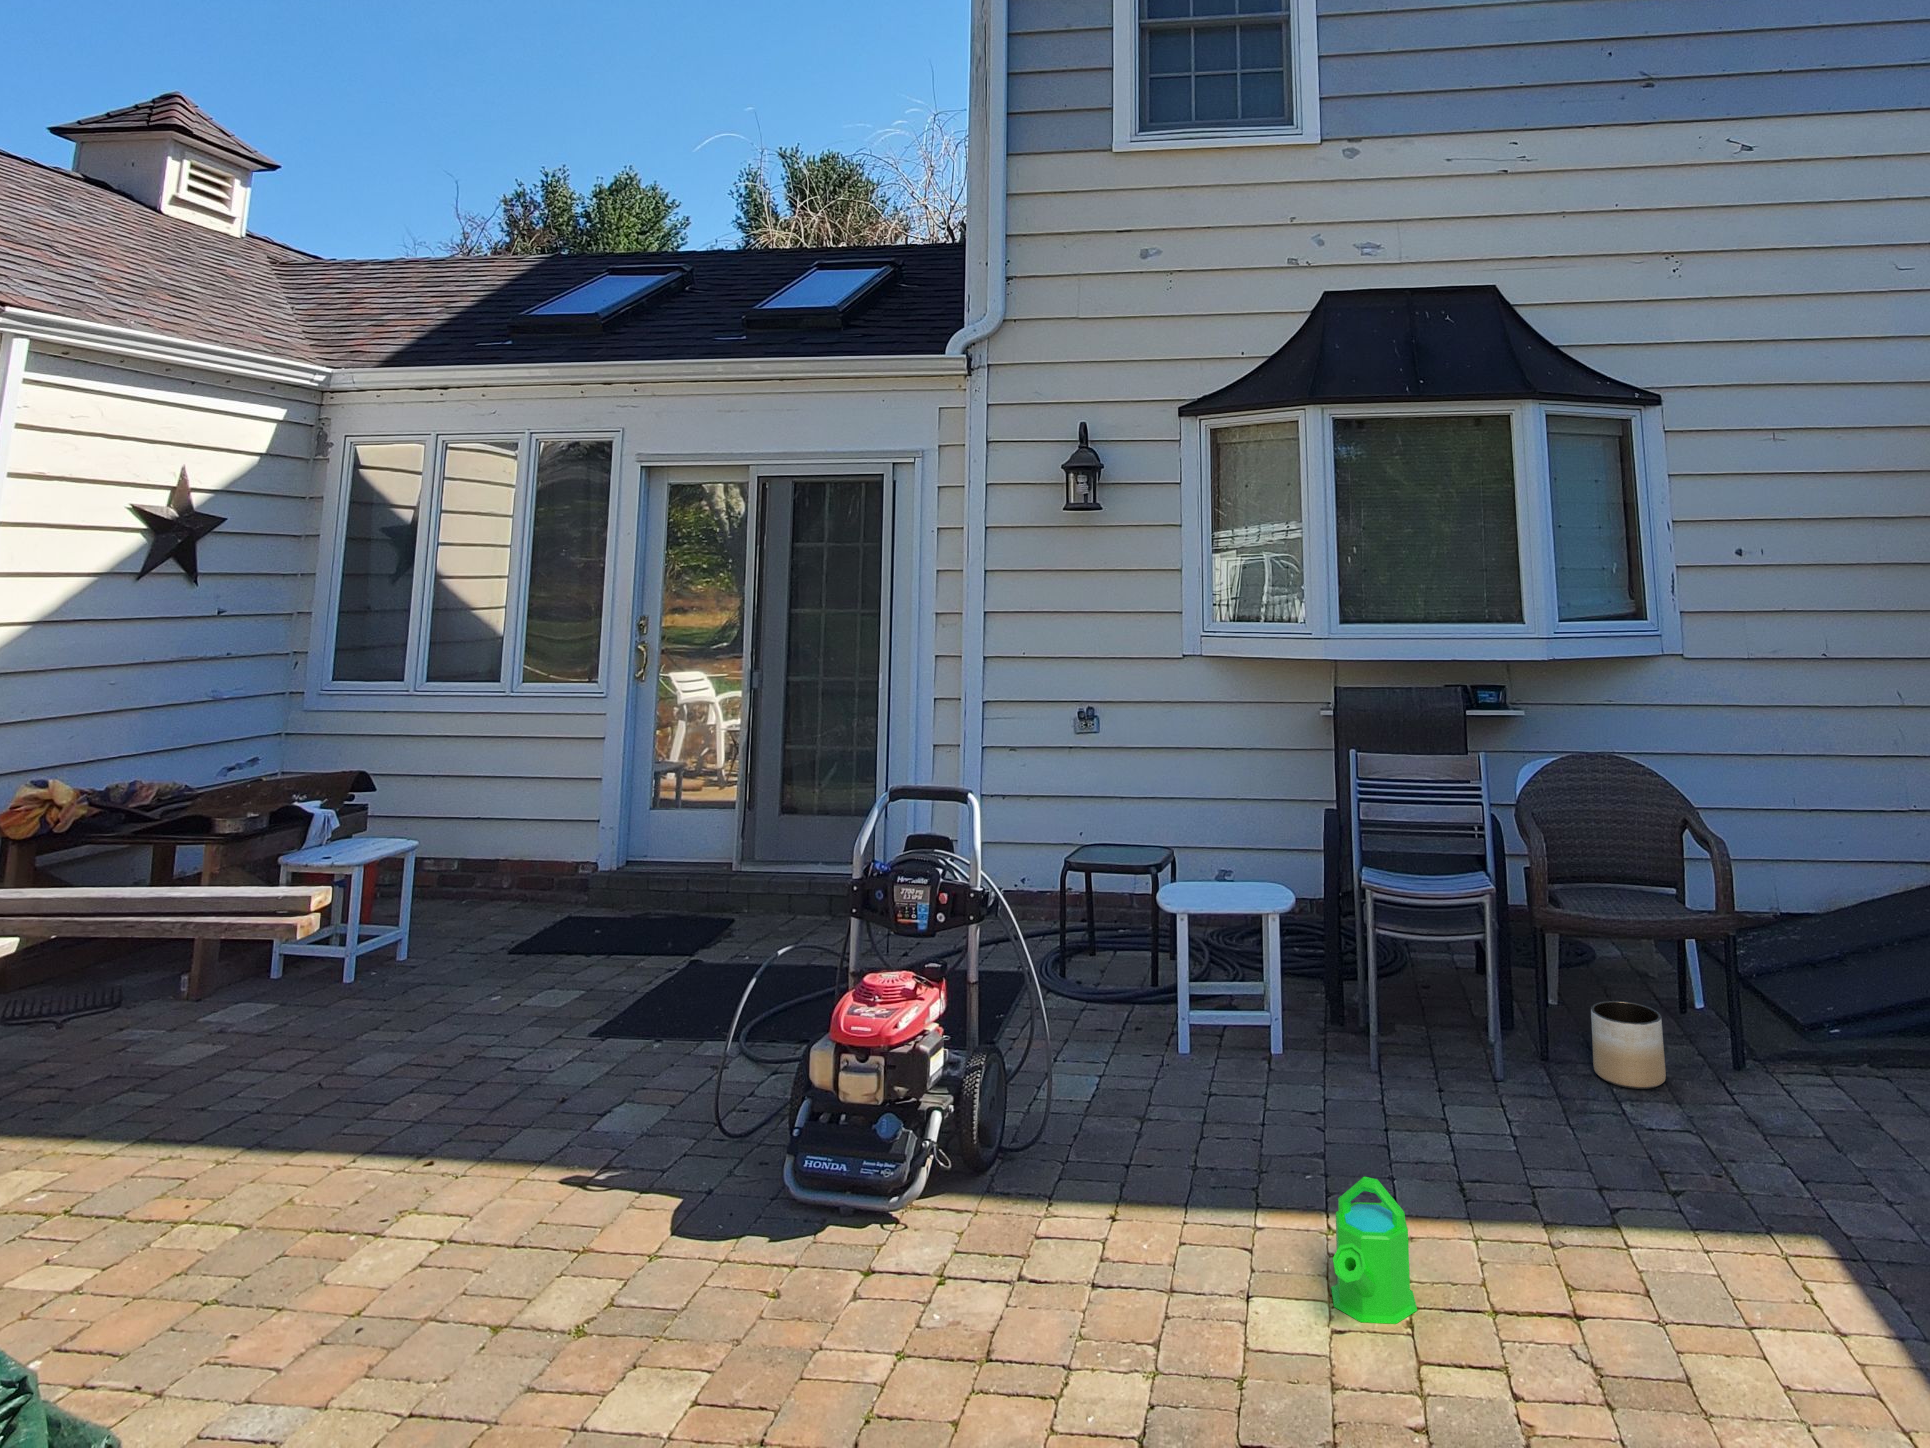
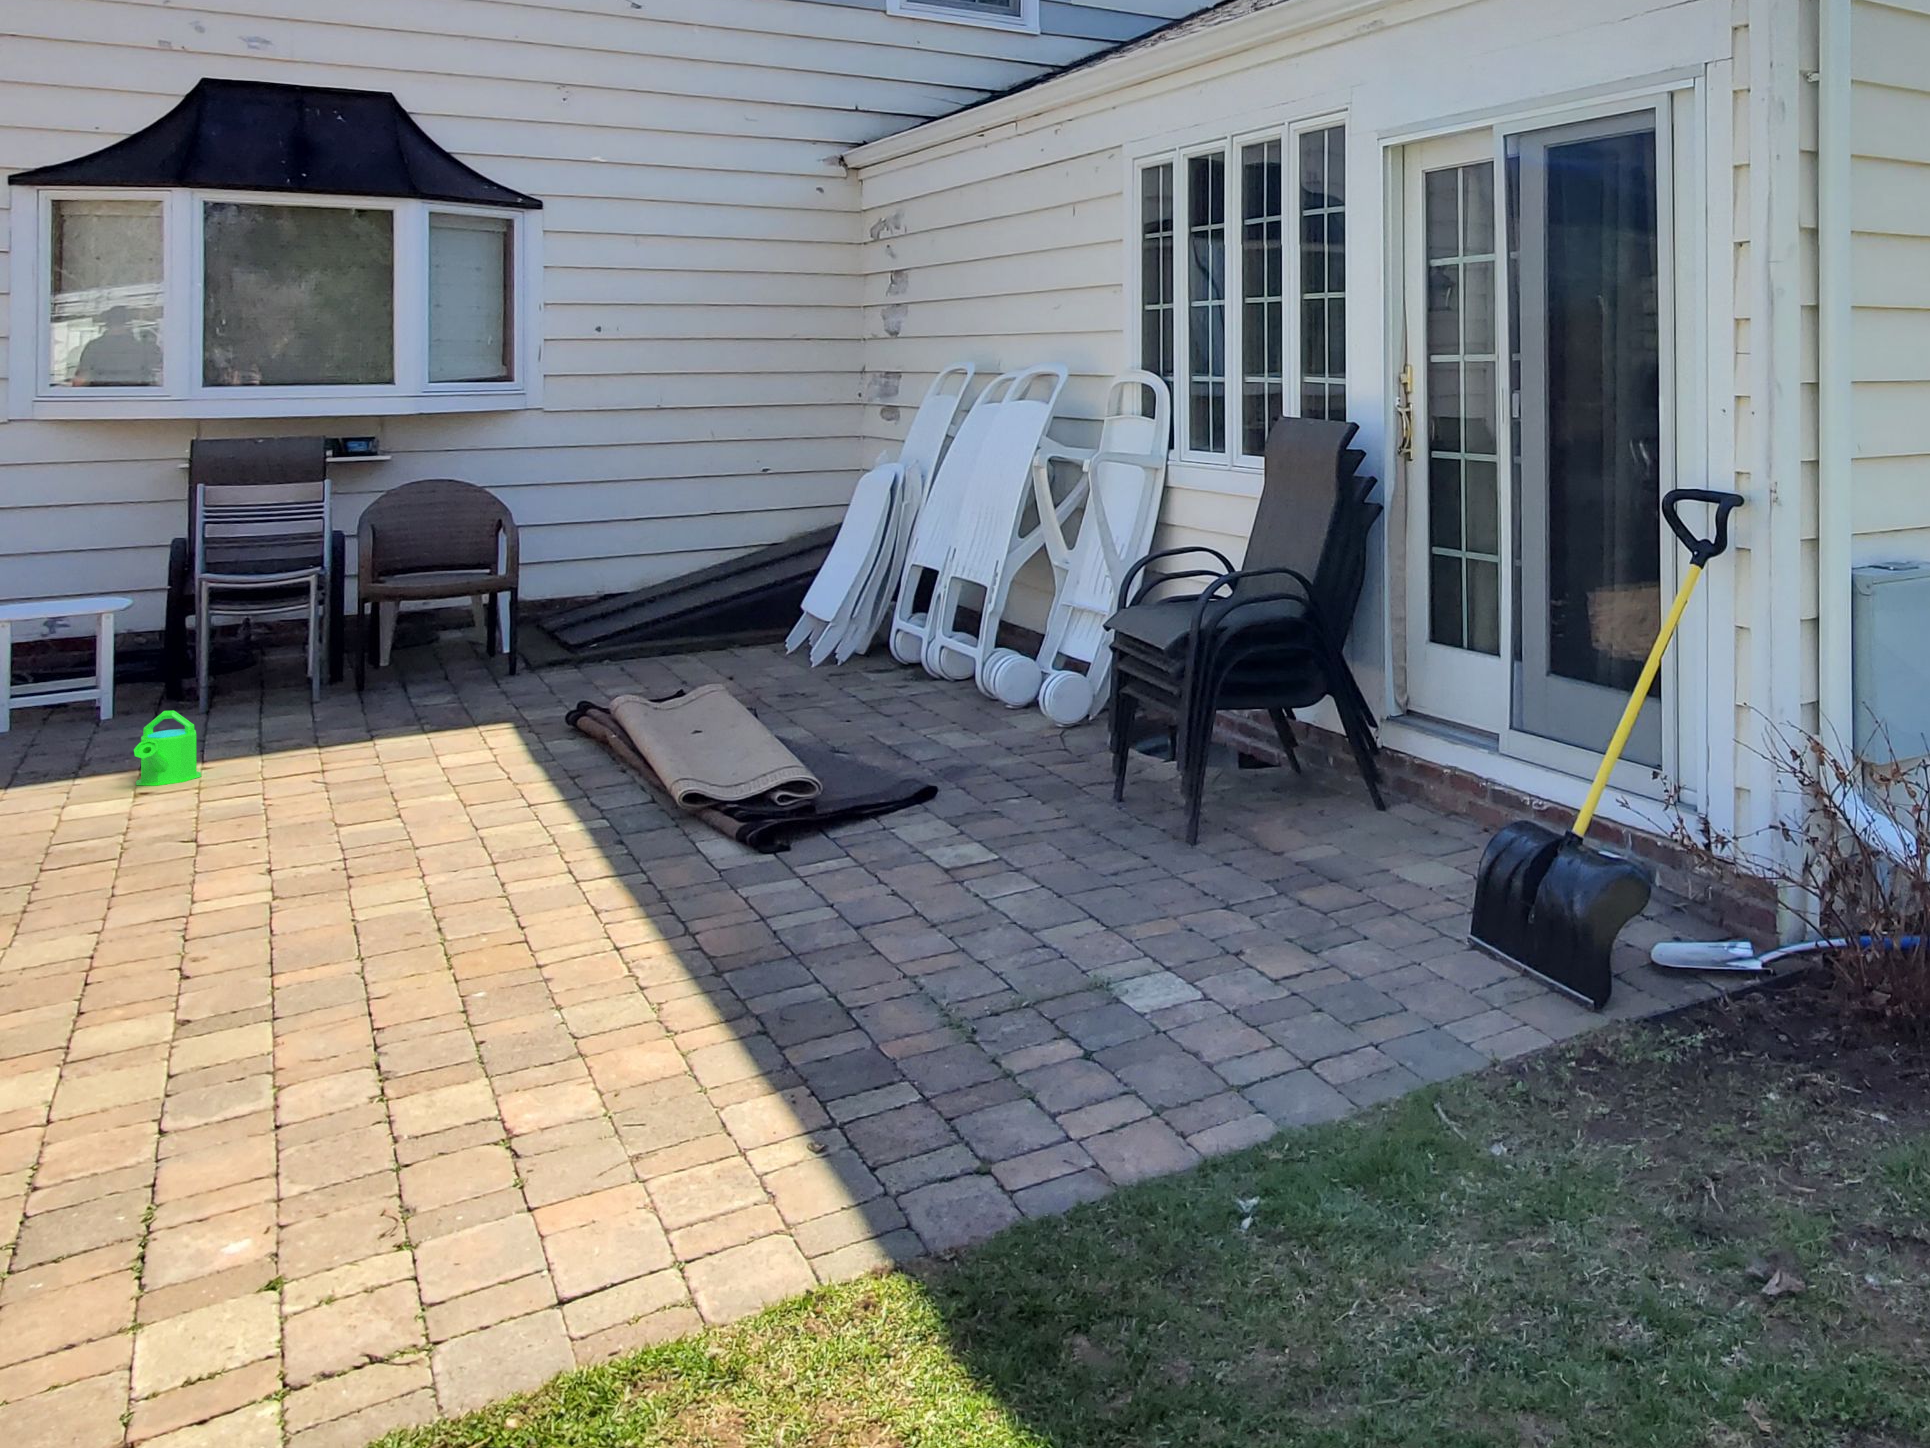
planter: present [1591,1001,1666,1089] -> none [404,641,460,691]

